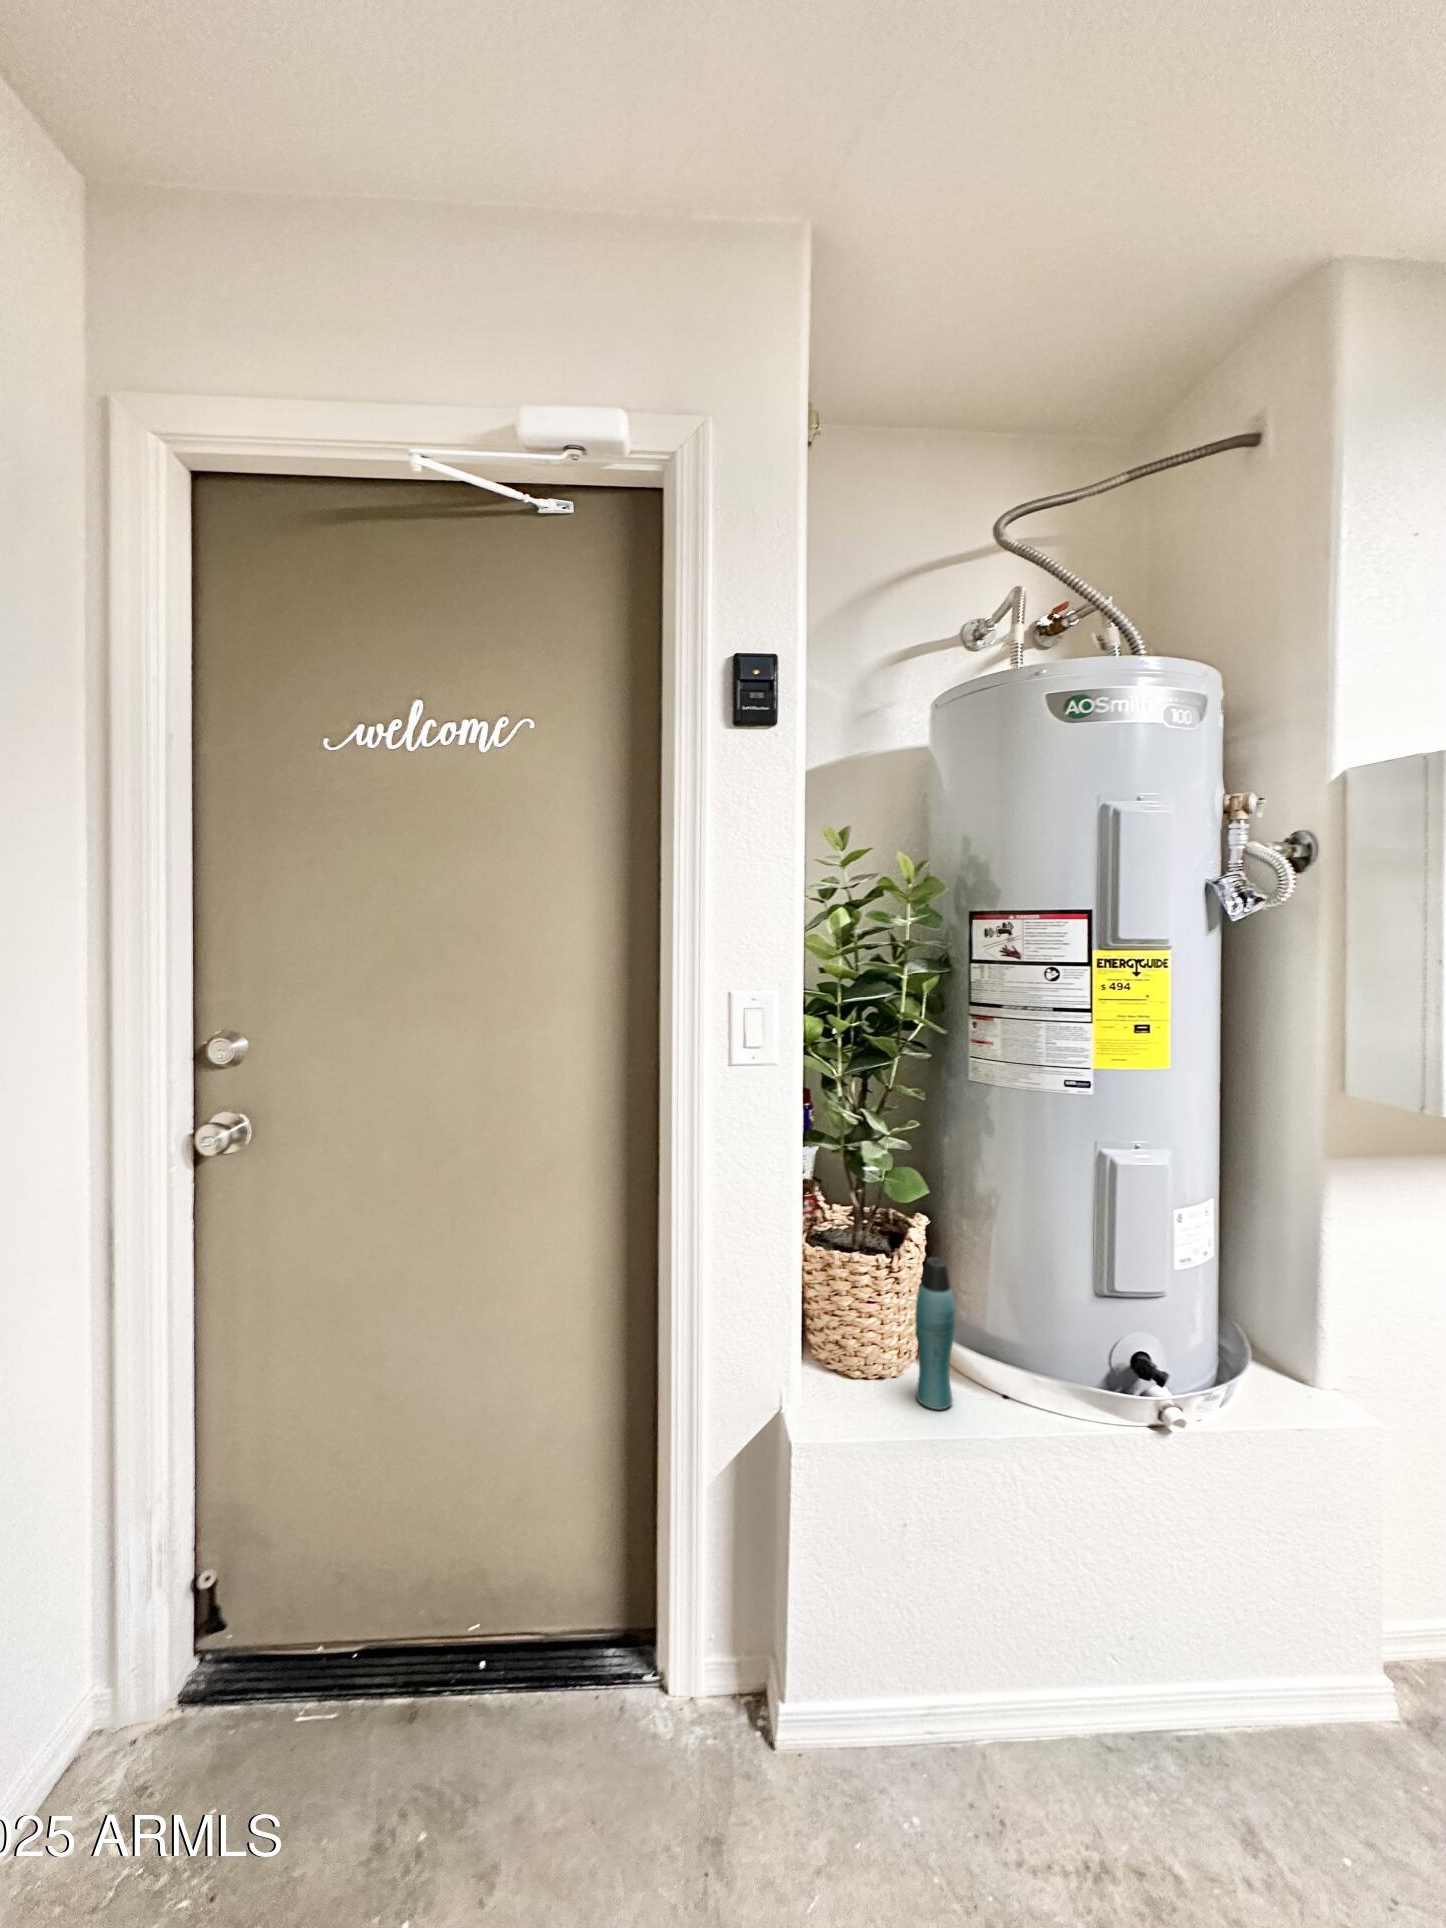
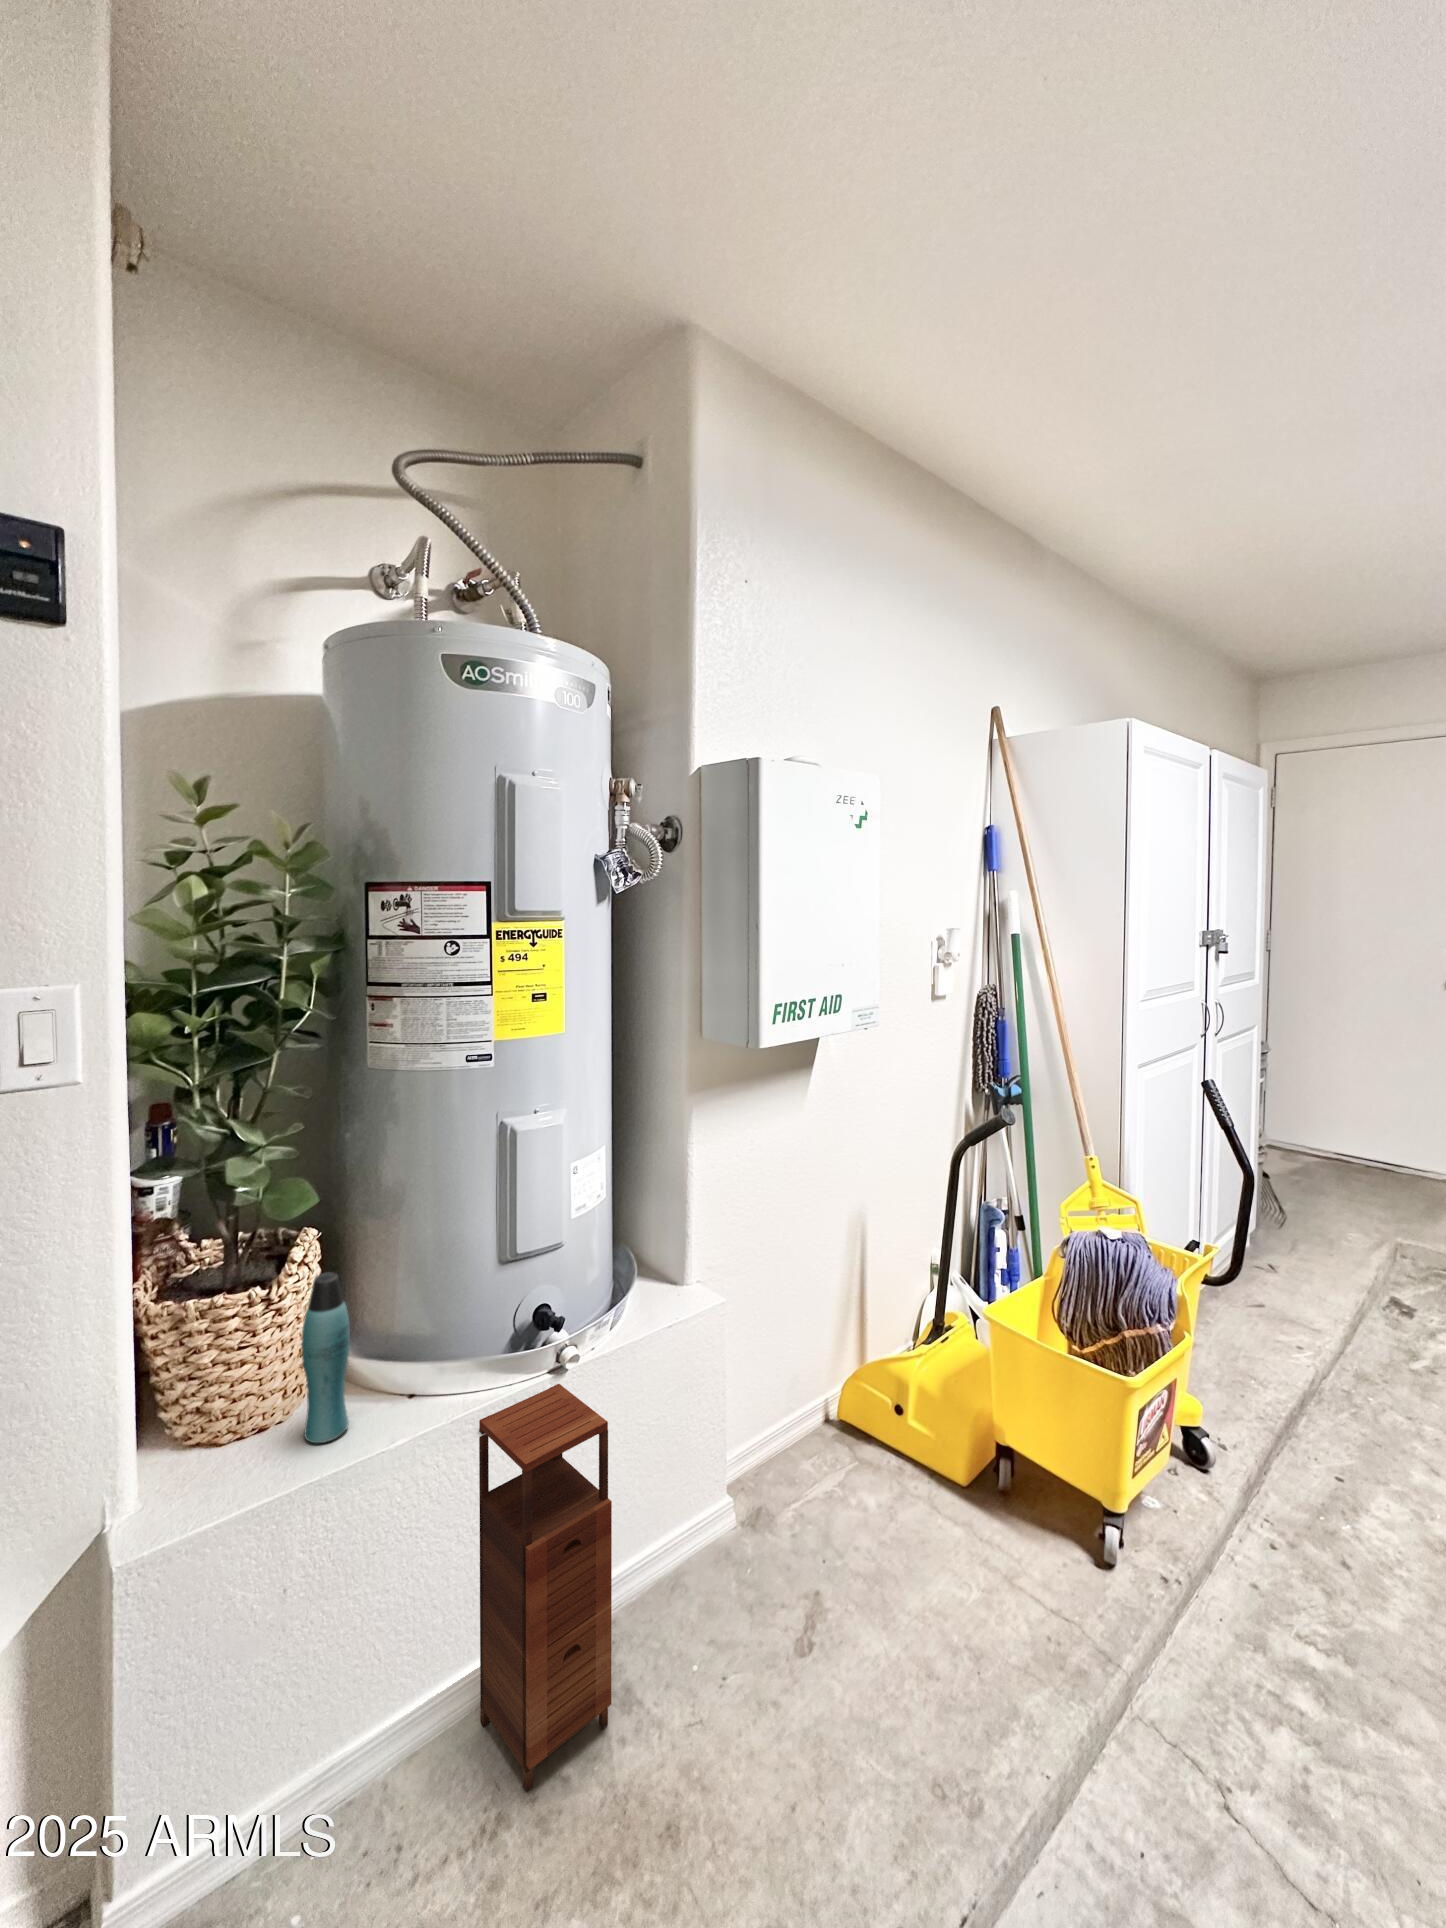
storage cabinet: none [1076,1440,1236,1855] -> present [479,1384,612,1792]

